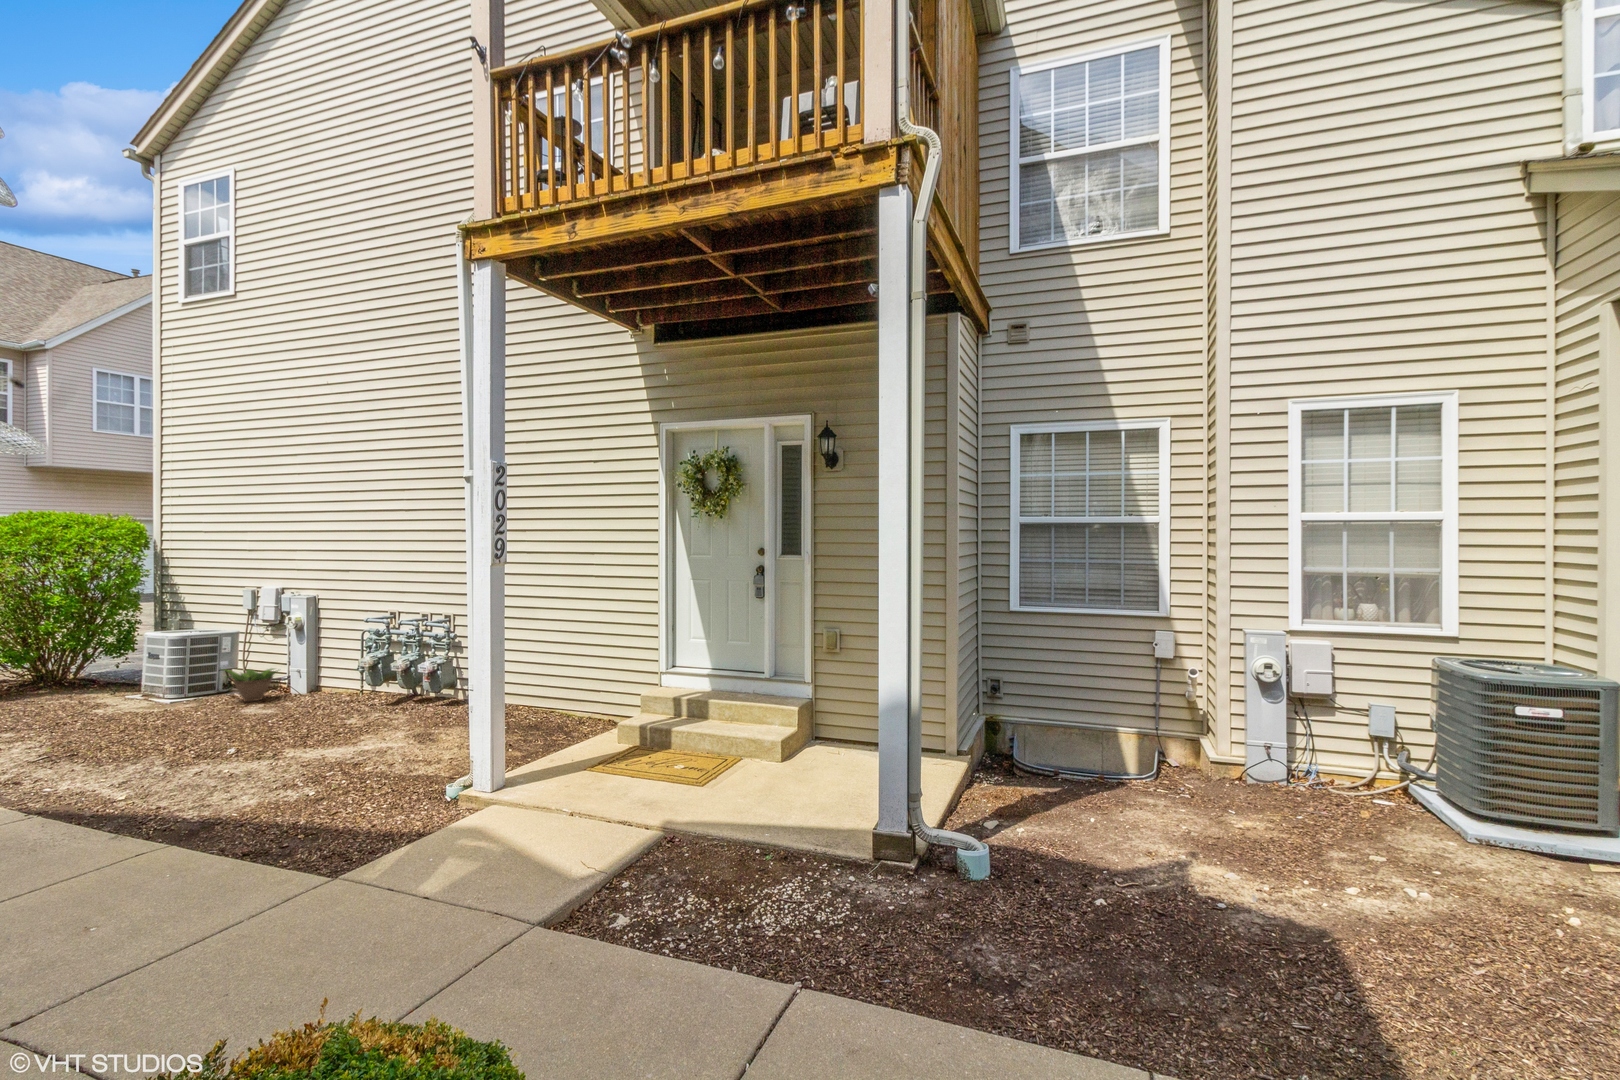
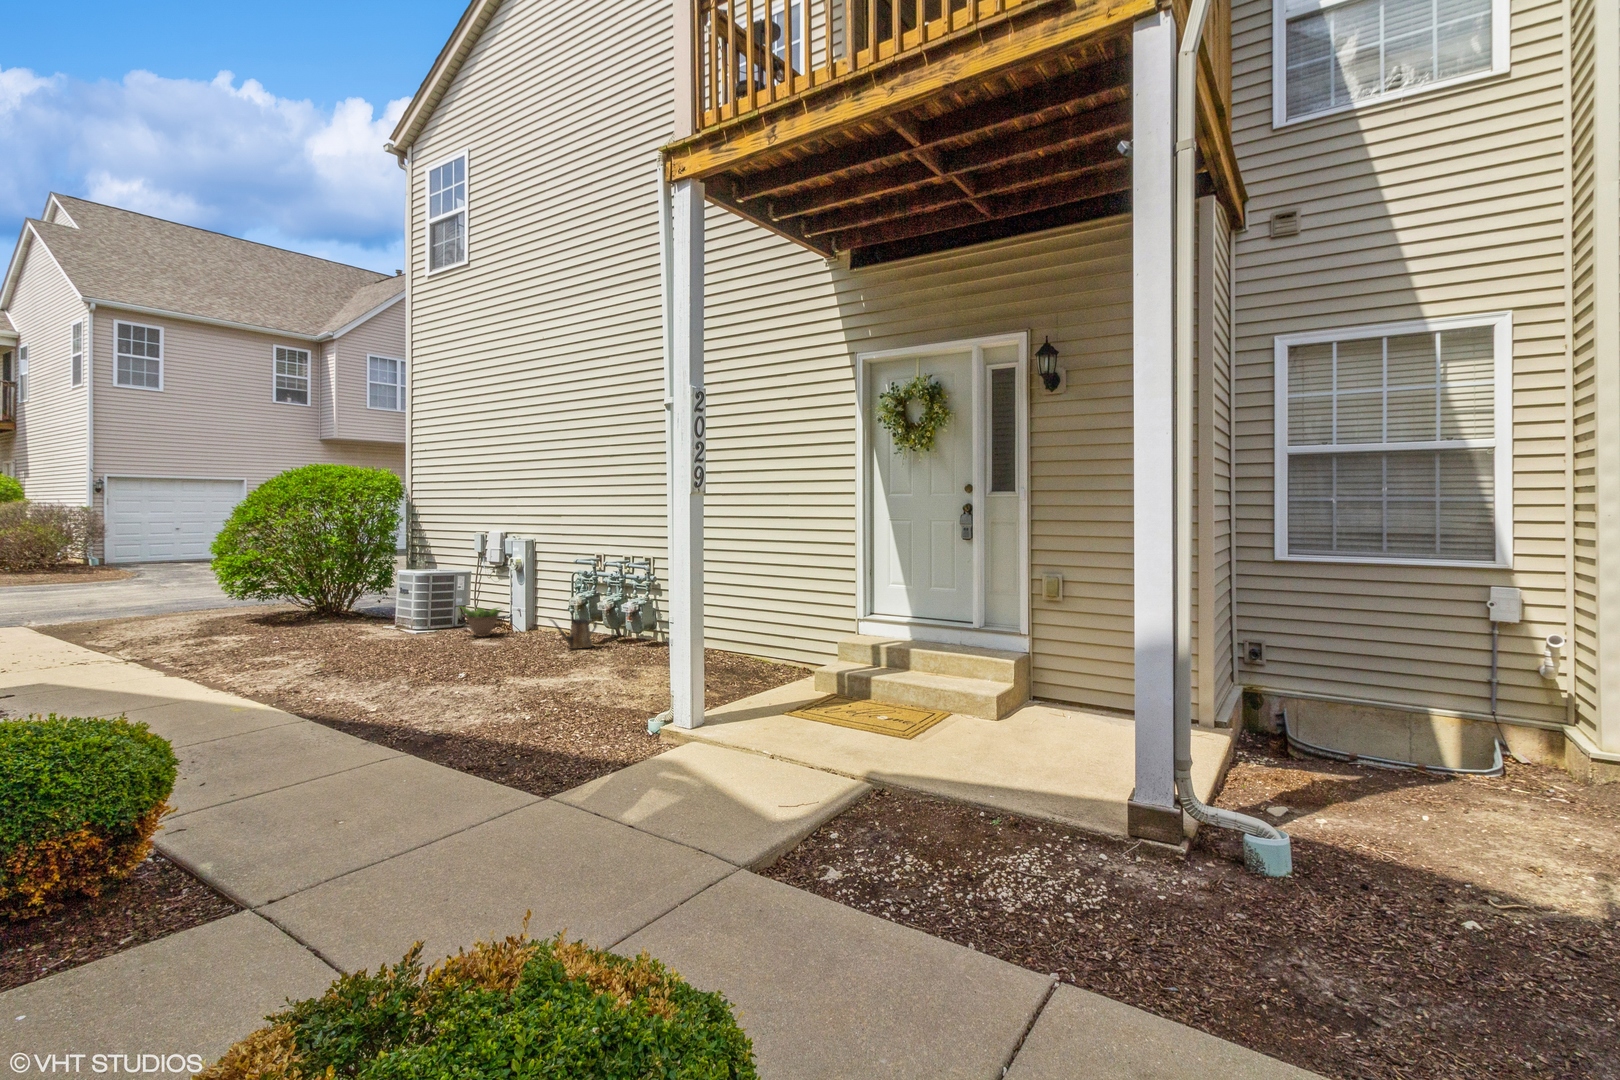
watering can: none [333,678,389,710] -> present [550,619,597,649]

